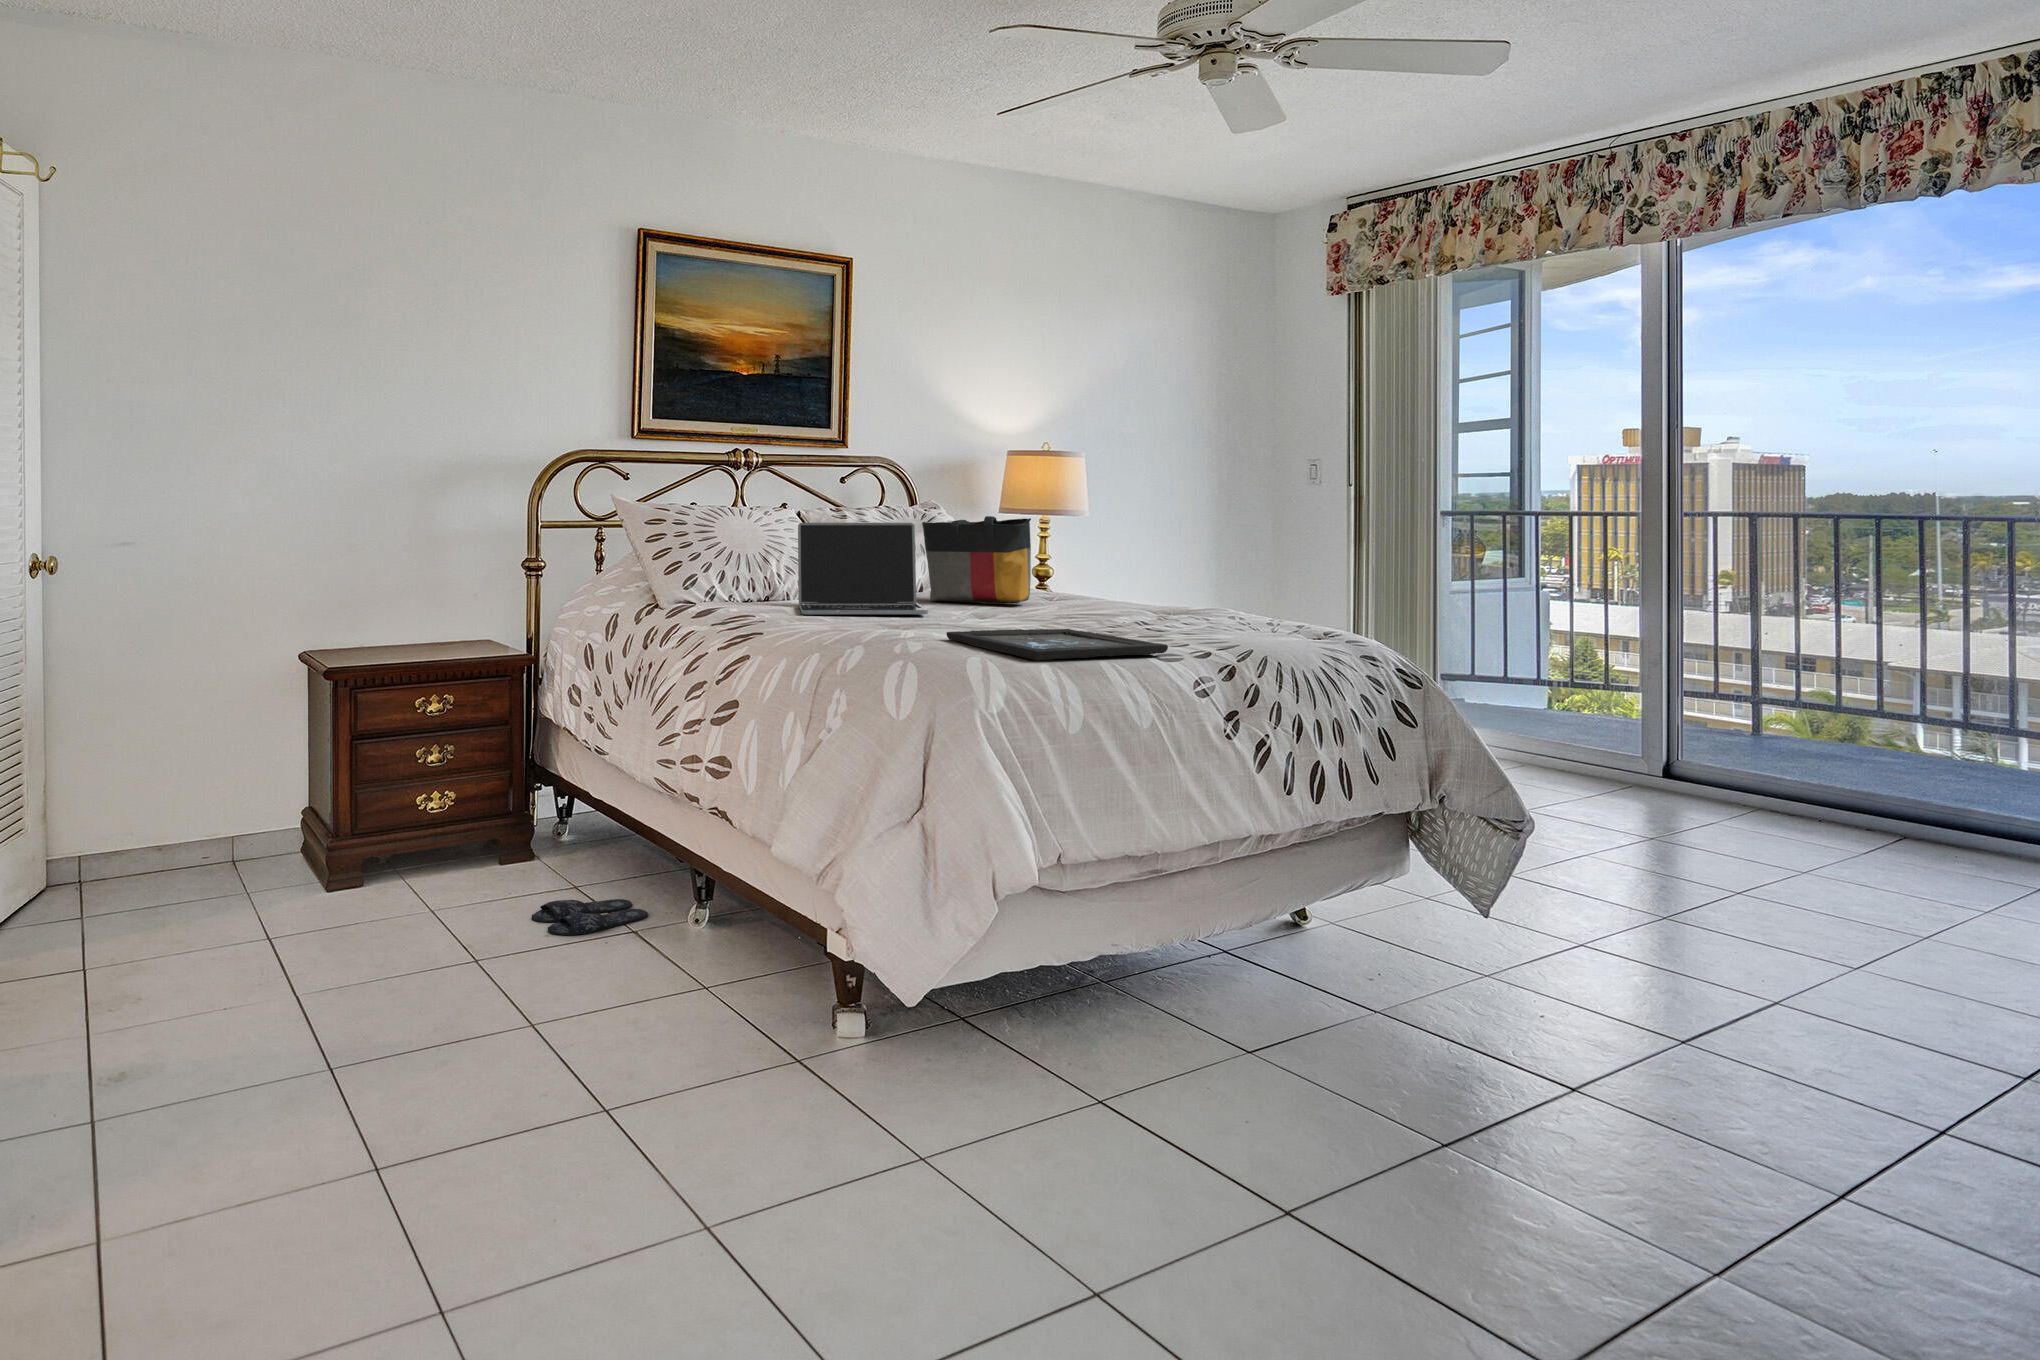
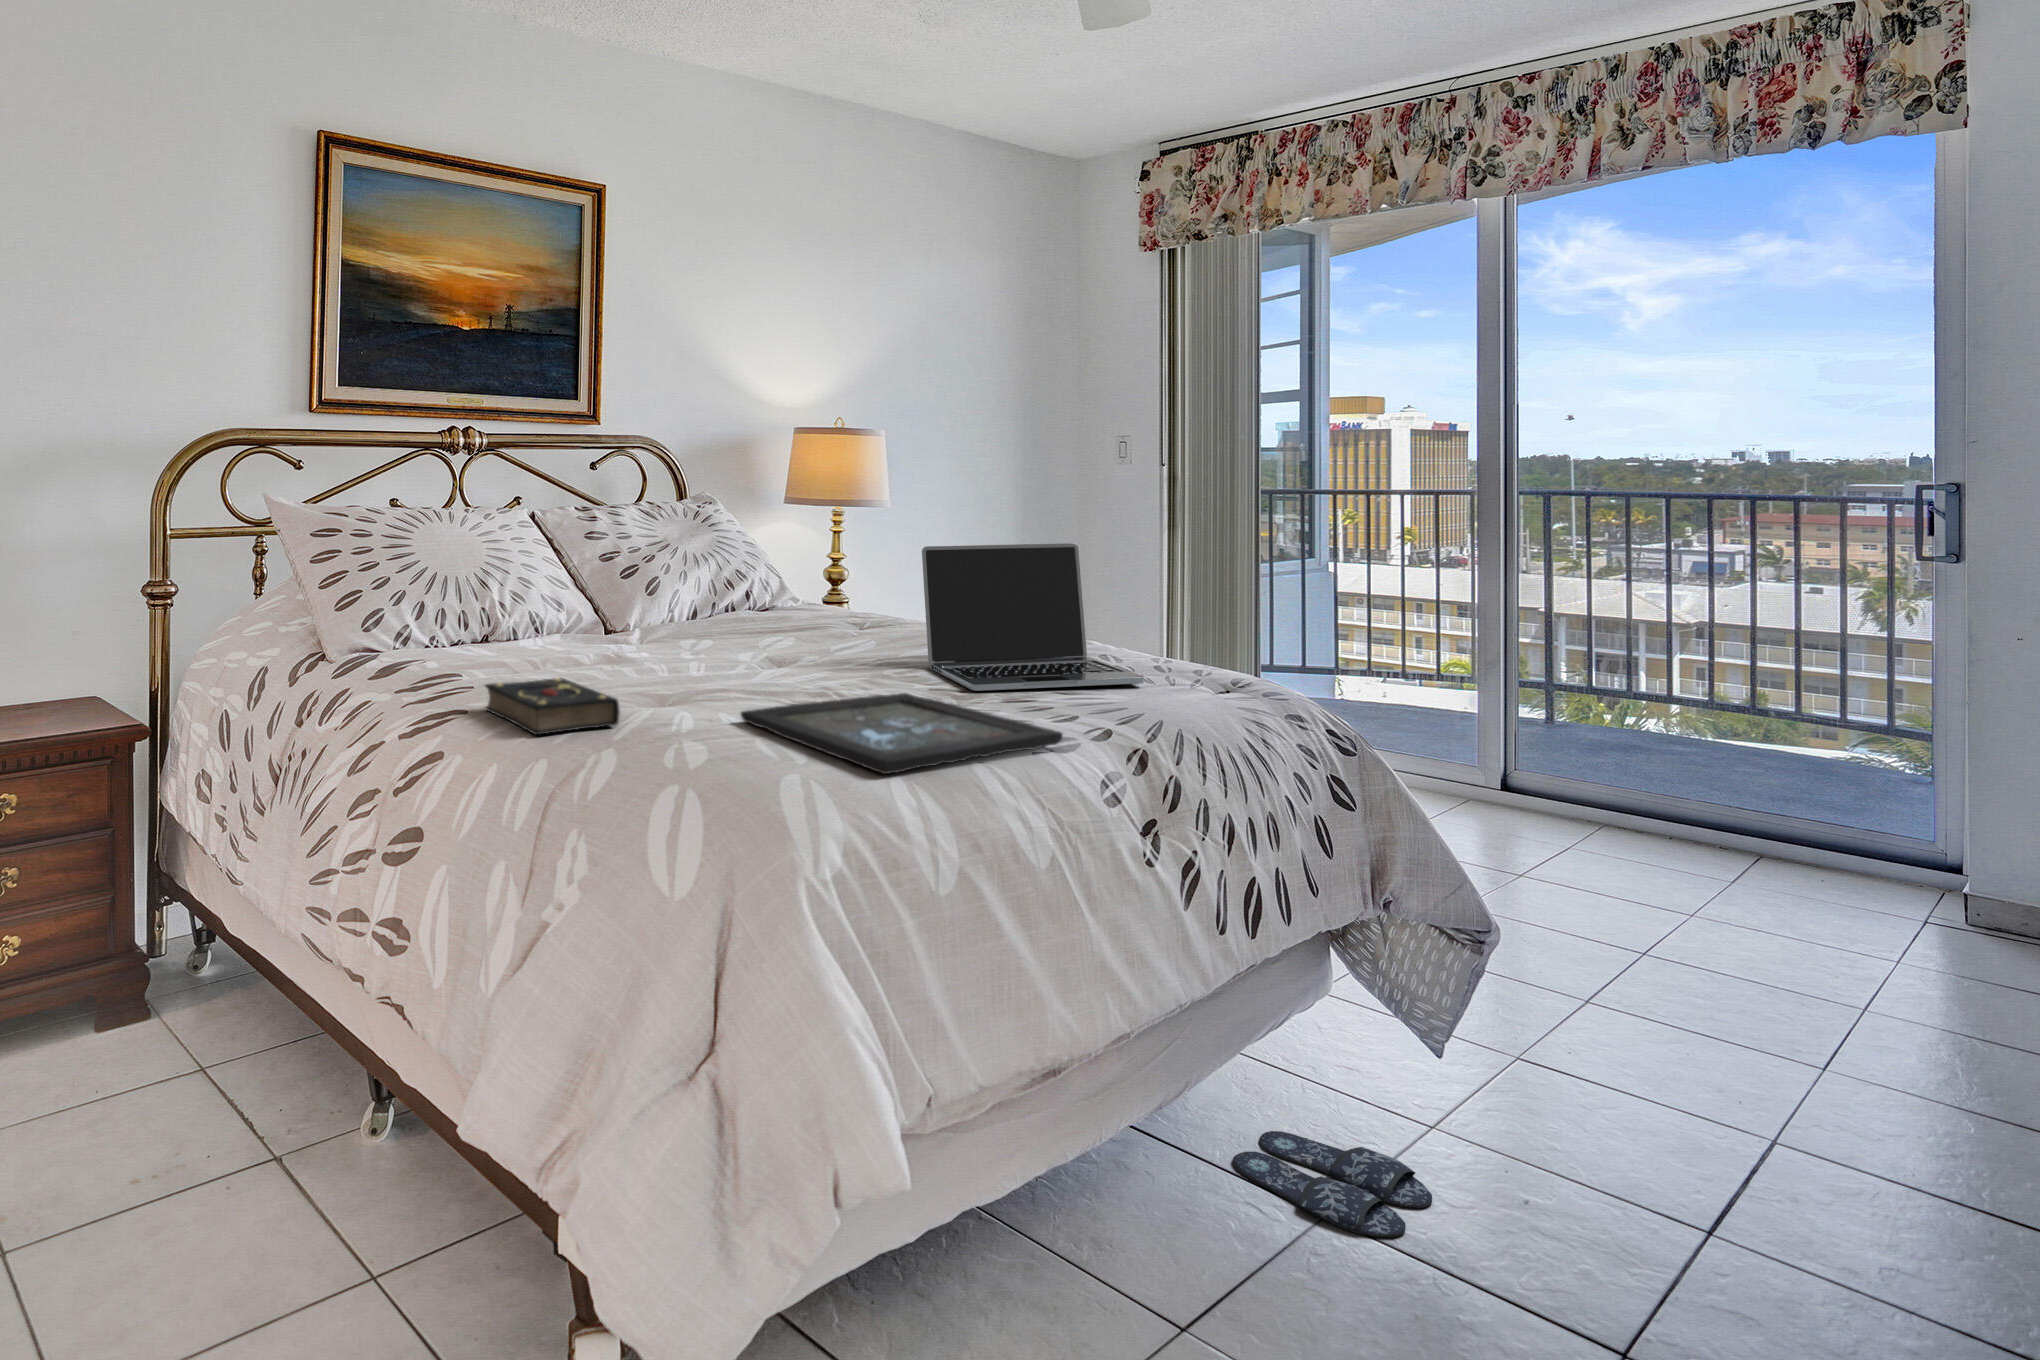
tote bag: present [922,516,1031,604] -> none [694,521,835,632]
laptop: present [798,523,928,615] -> present [922,543,1144,691]
book: none [773,611,864,639] -> present [485,678,620,735]
slippers: present [532,899,648,935] -> present [1233,1131,1432,1237]

